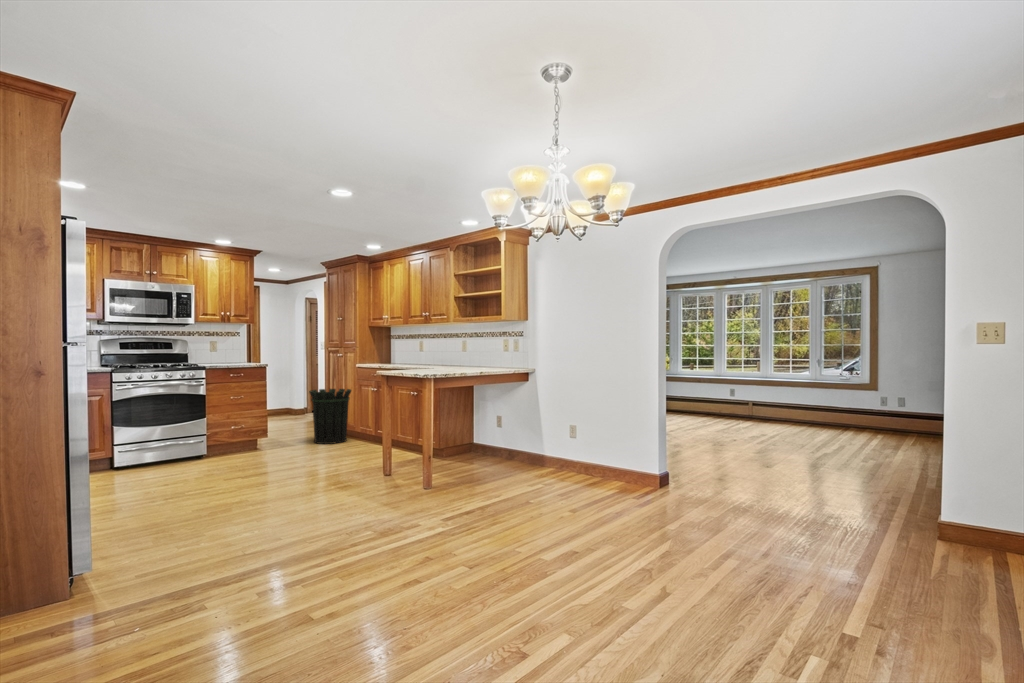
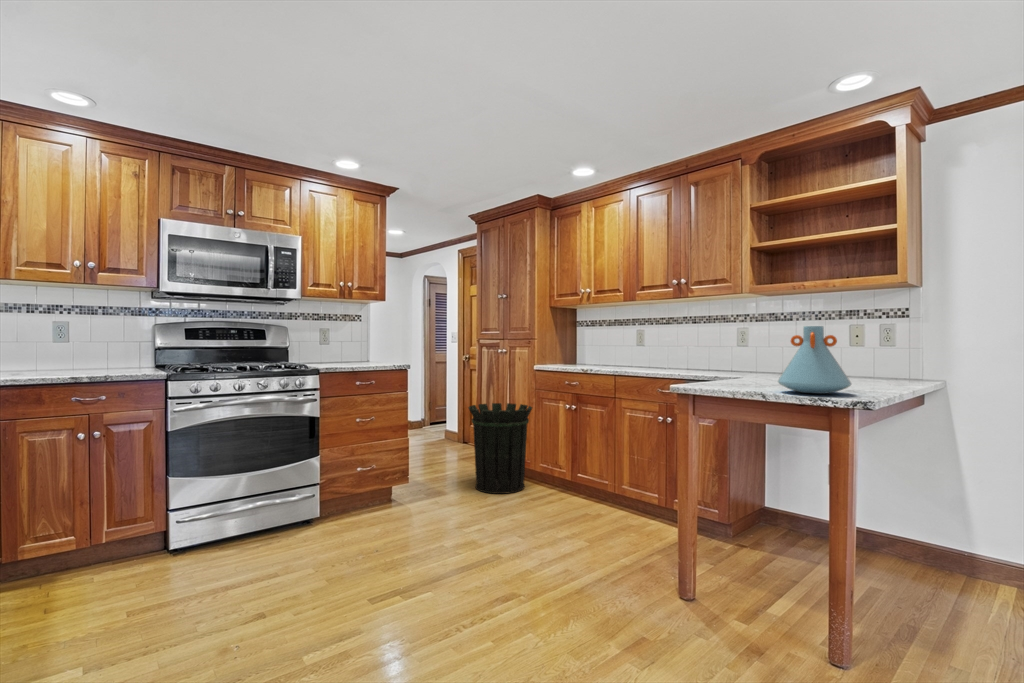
vase: none [409,344,438,374] -> present [778,326,851,394]

